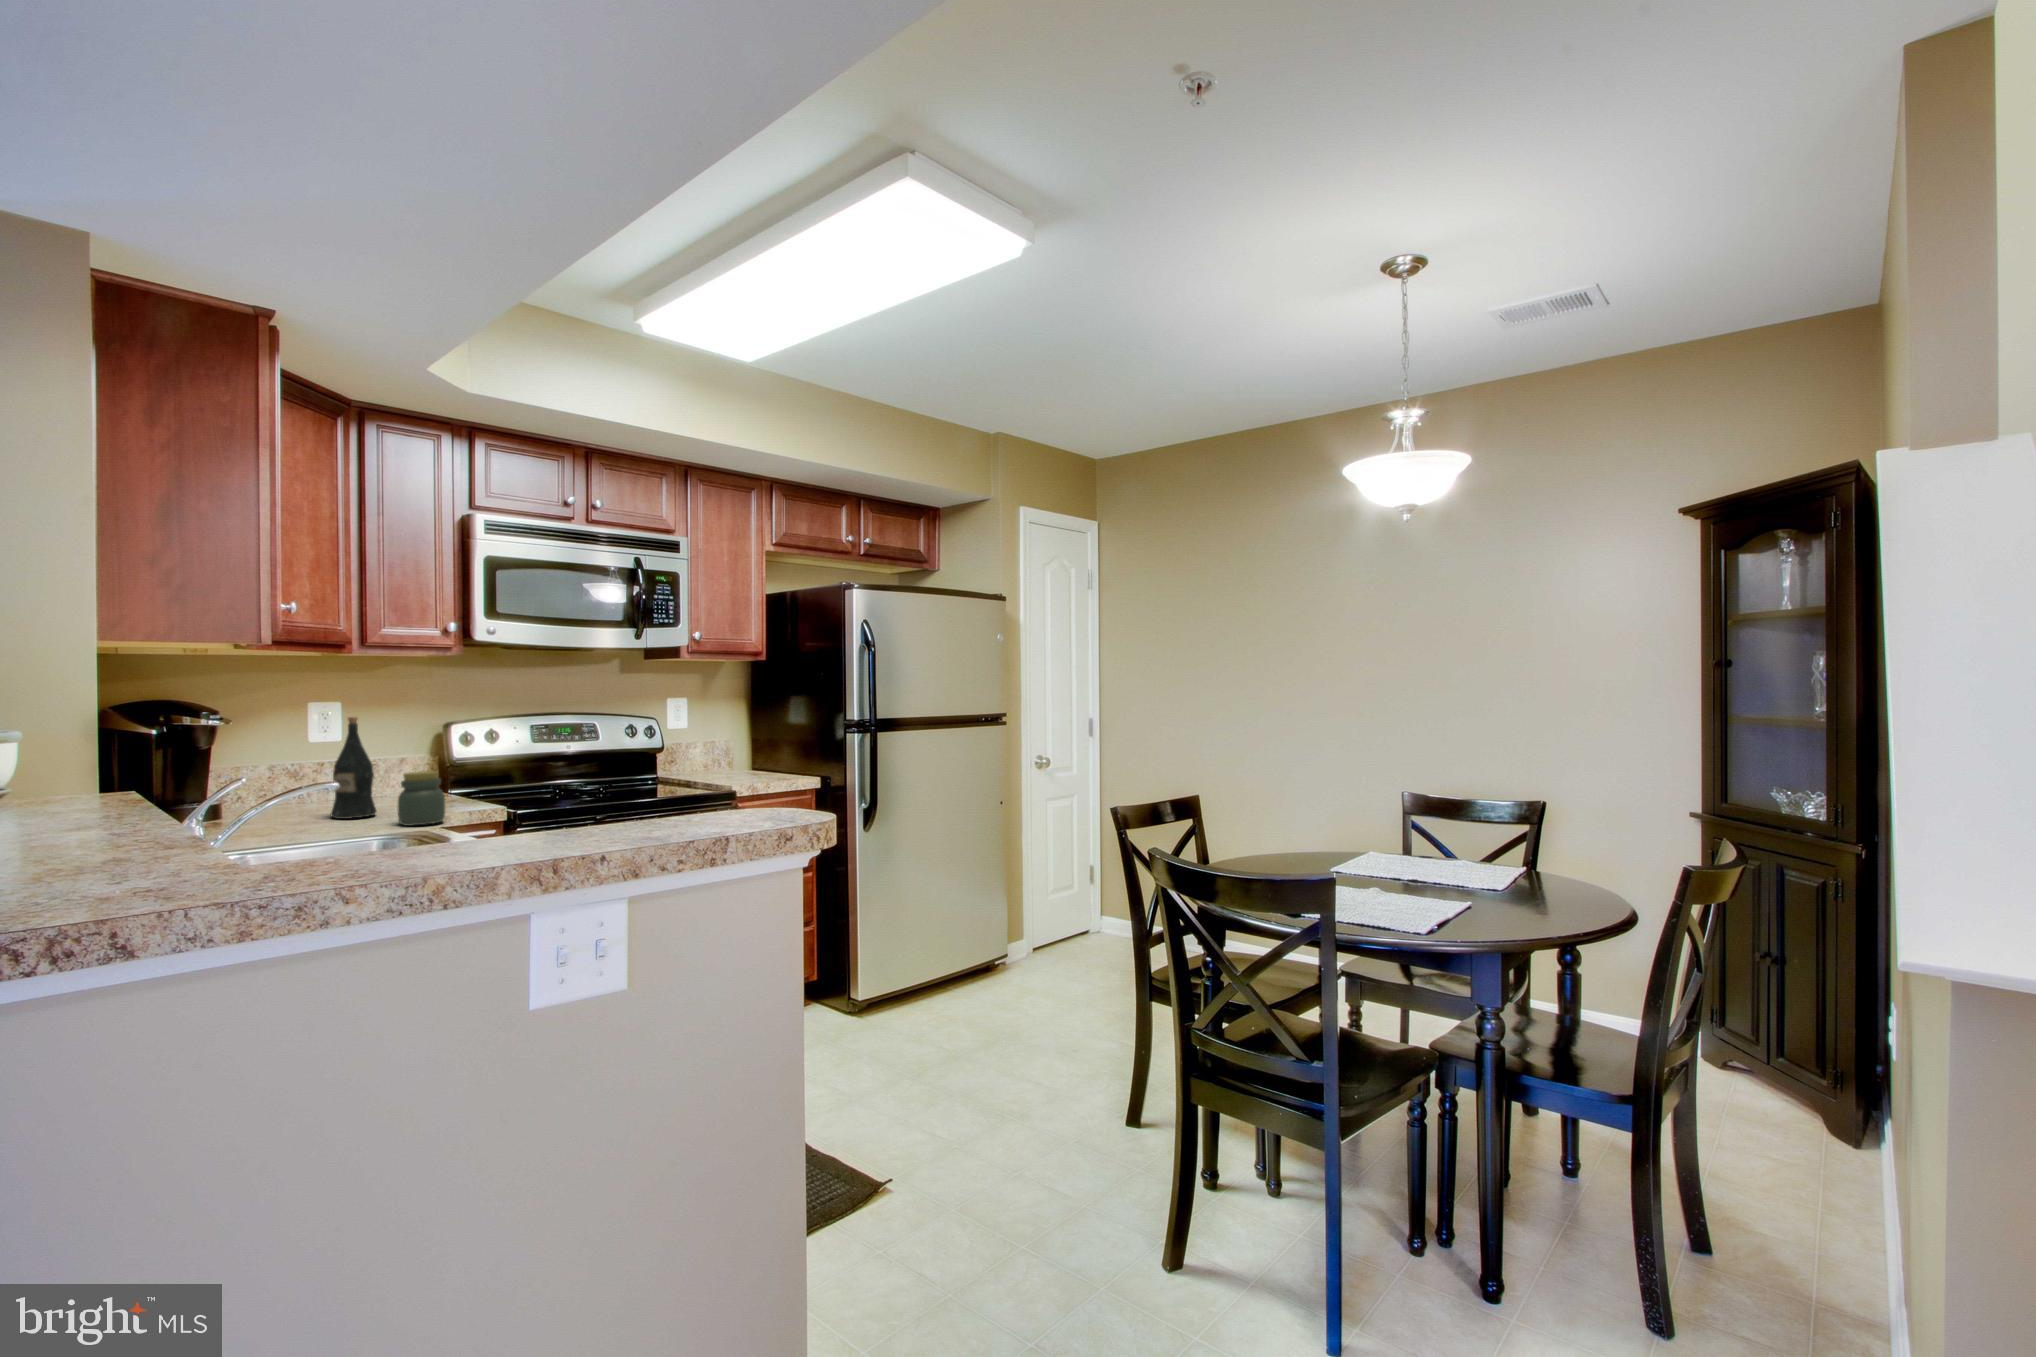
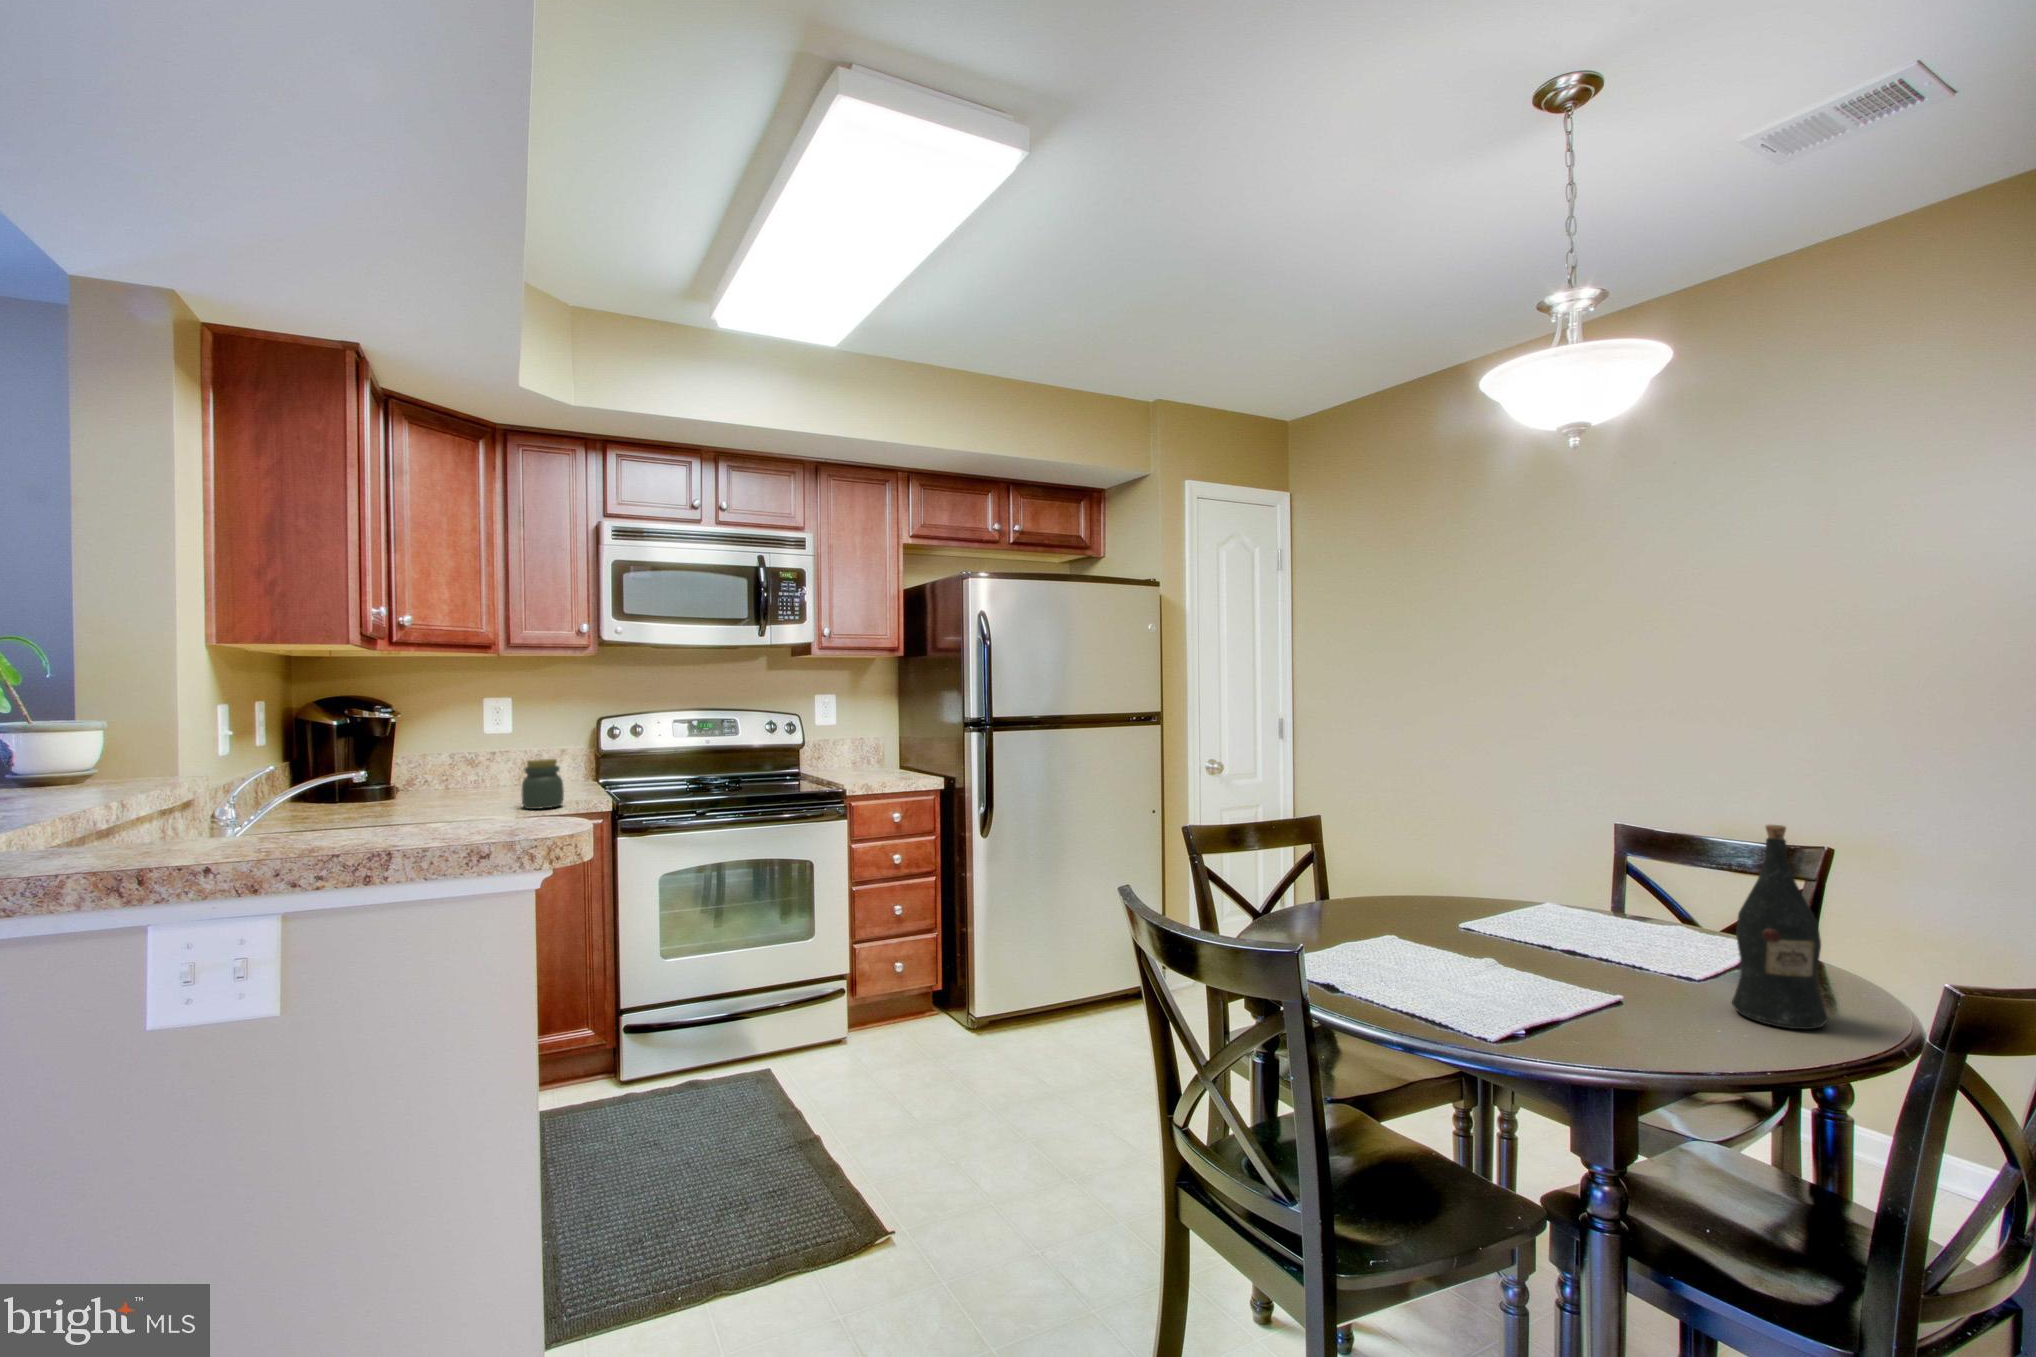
wine bottle: present [330,717,376,819] -> present [1732,825,1828,1029]

